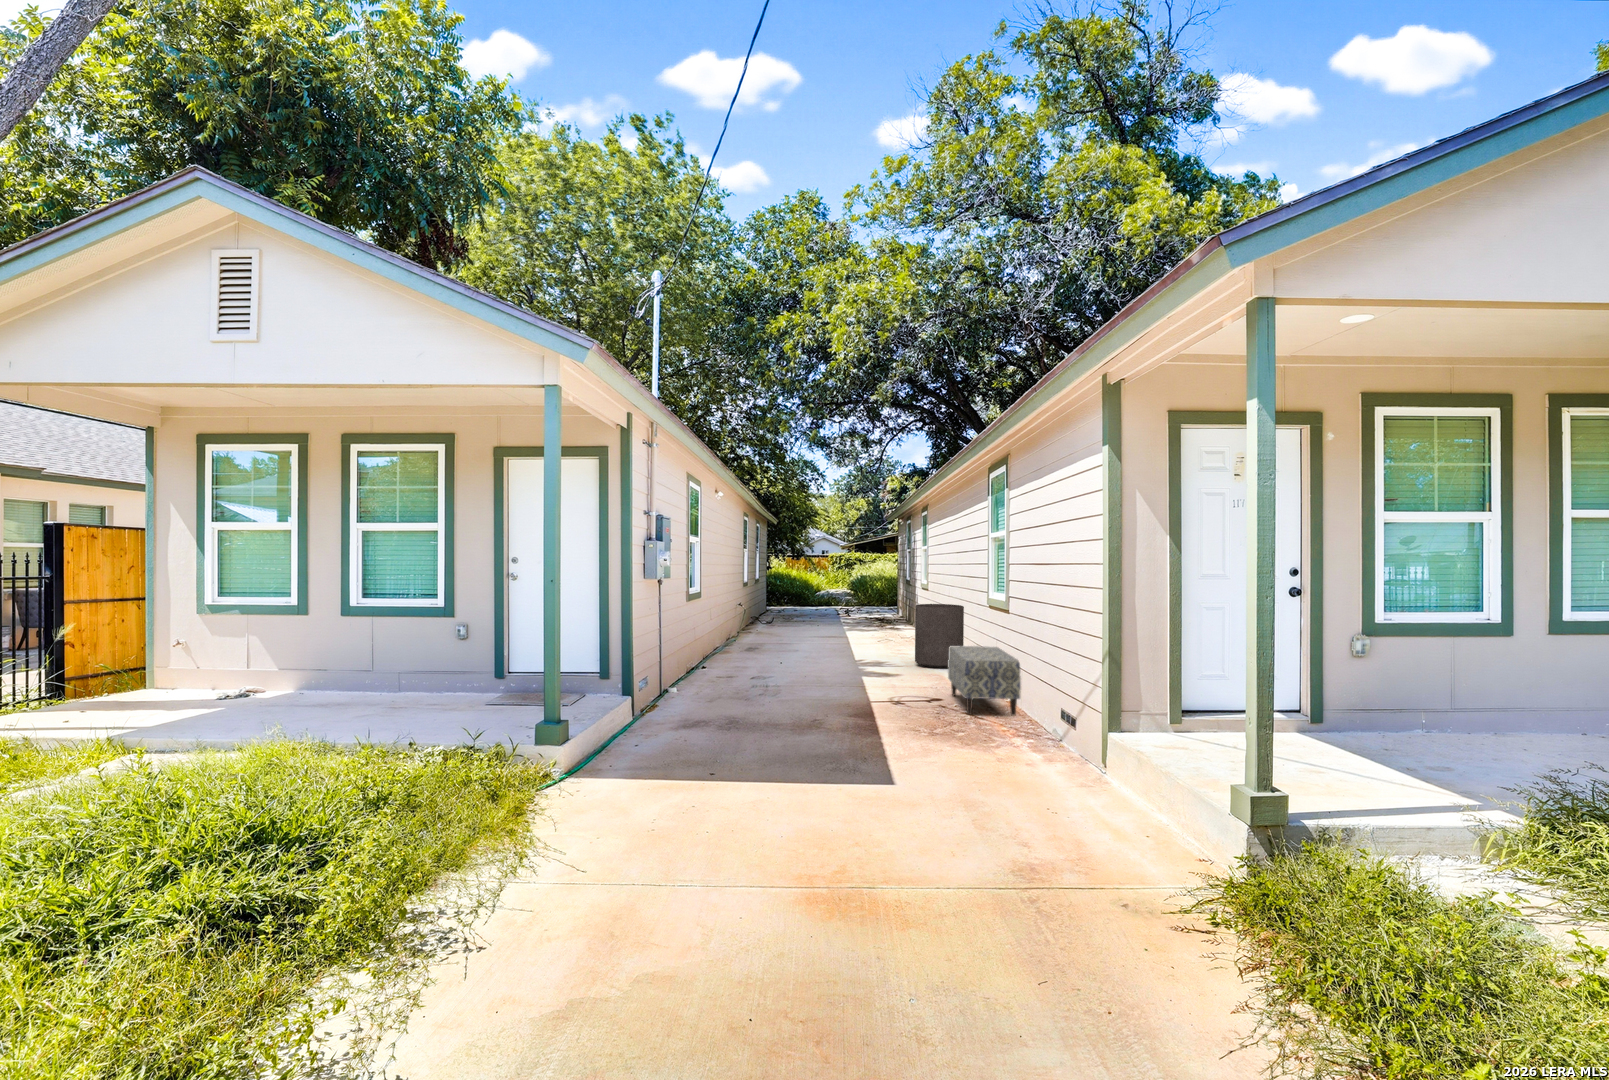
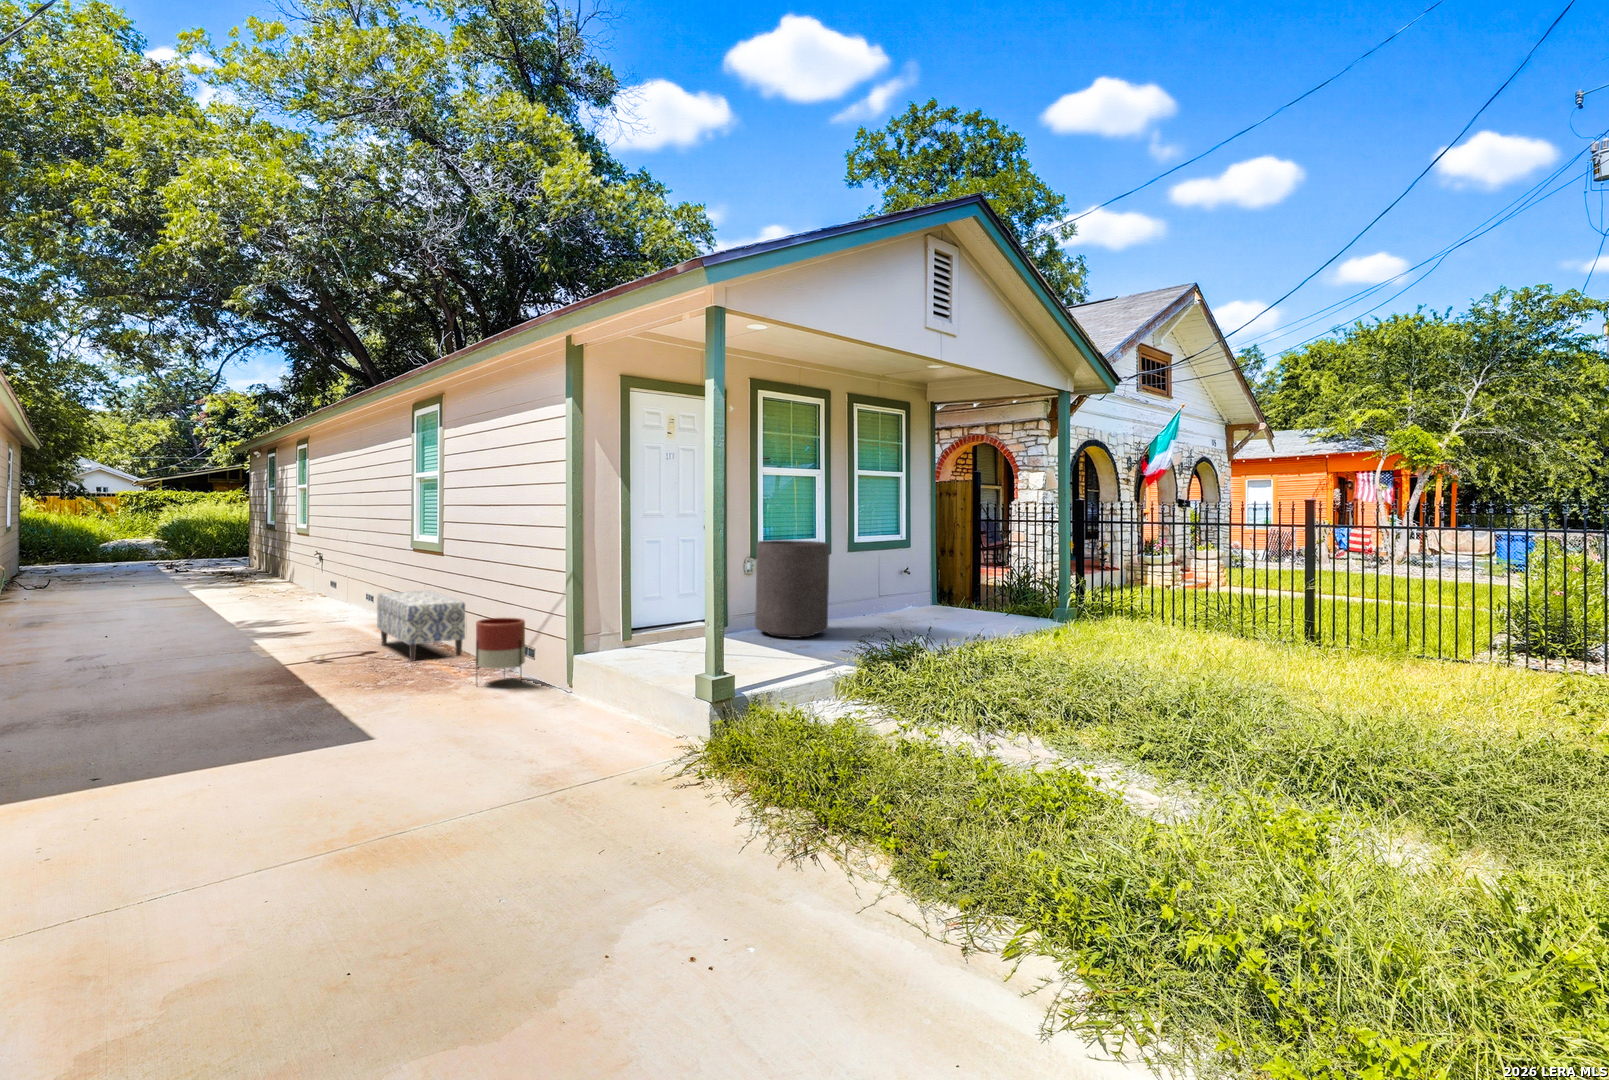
trash can: present [915,604,964,668] -> present [755,540,830,638]
planter: none [1011,681,1063,757] -> present [476,618,525,672]

